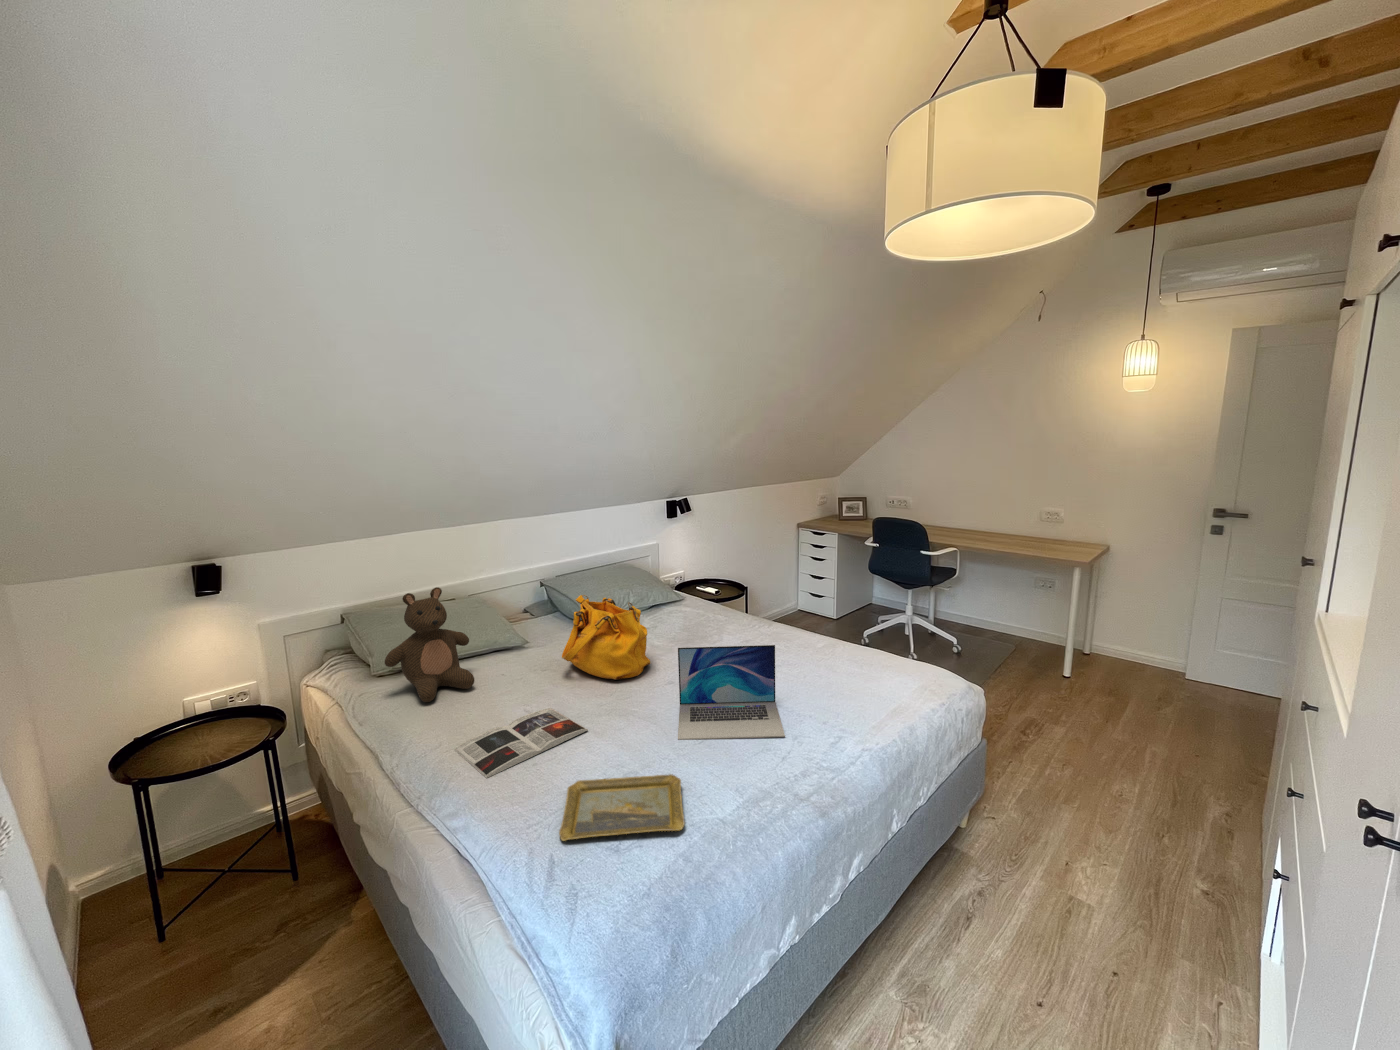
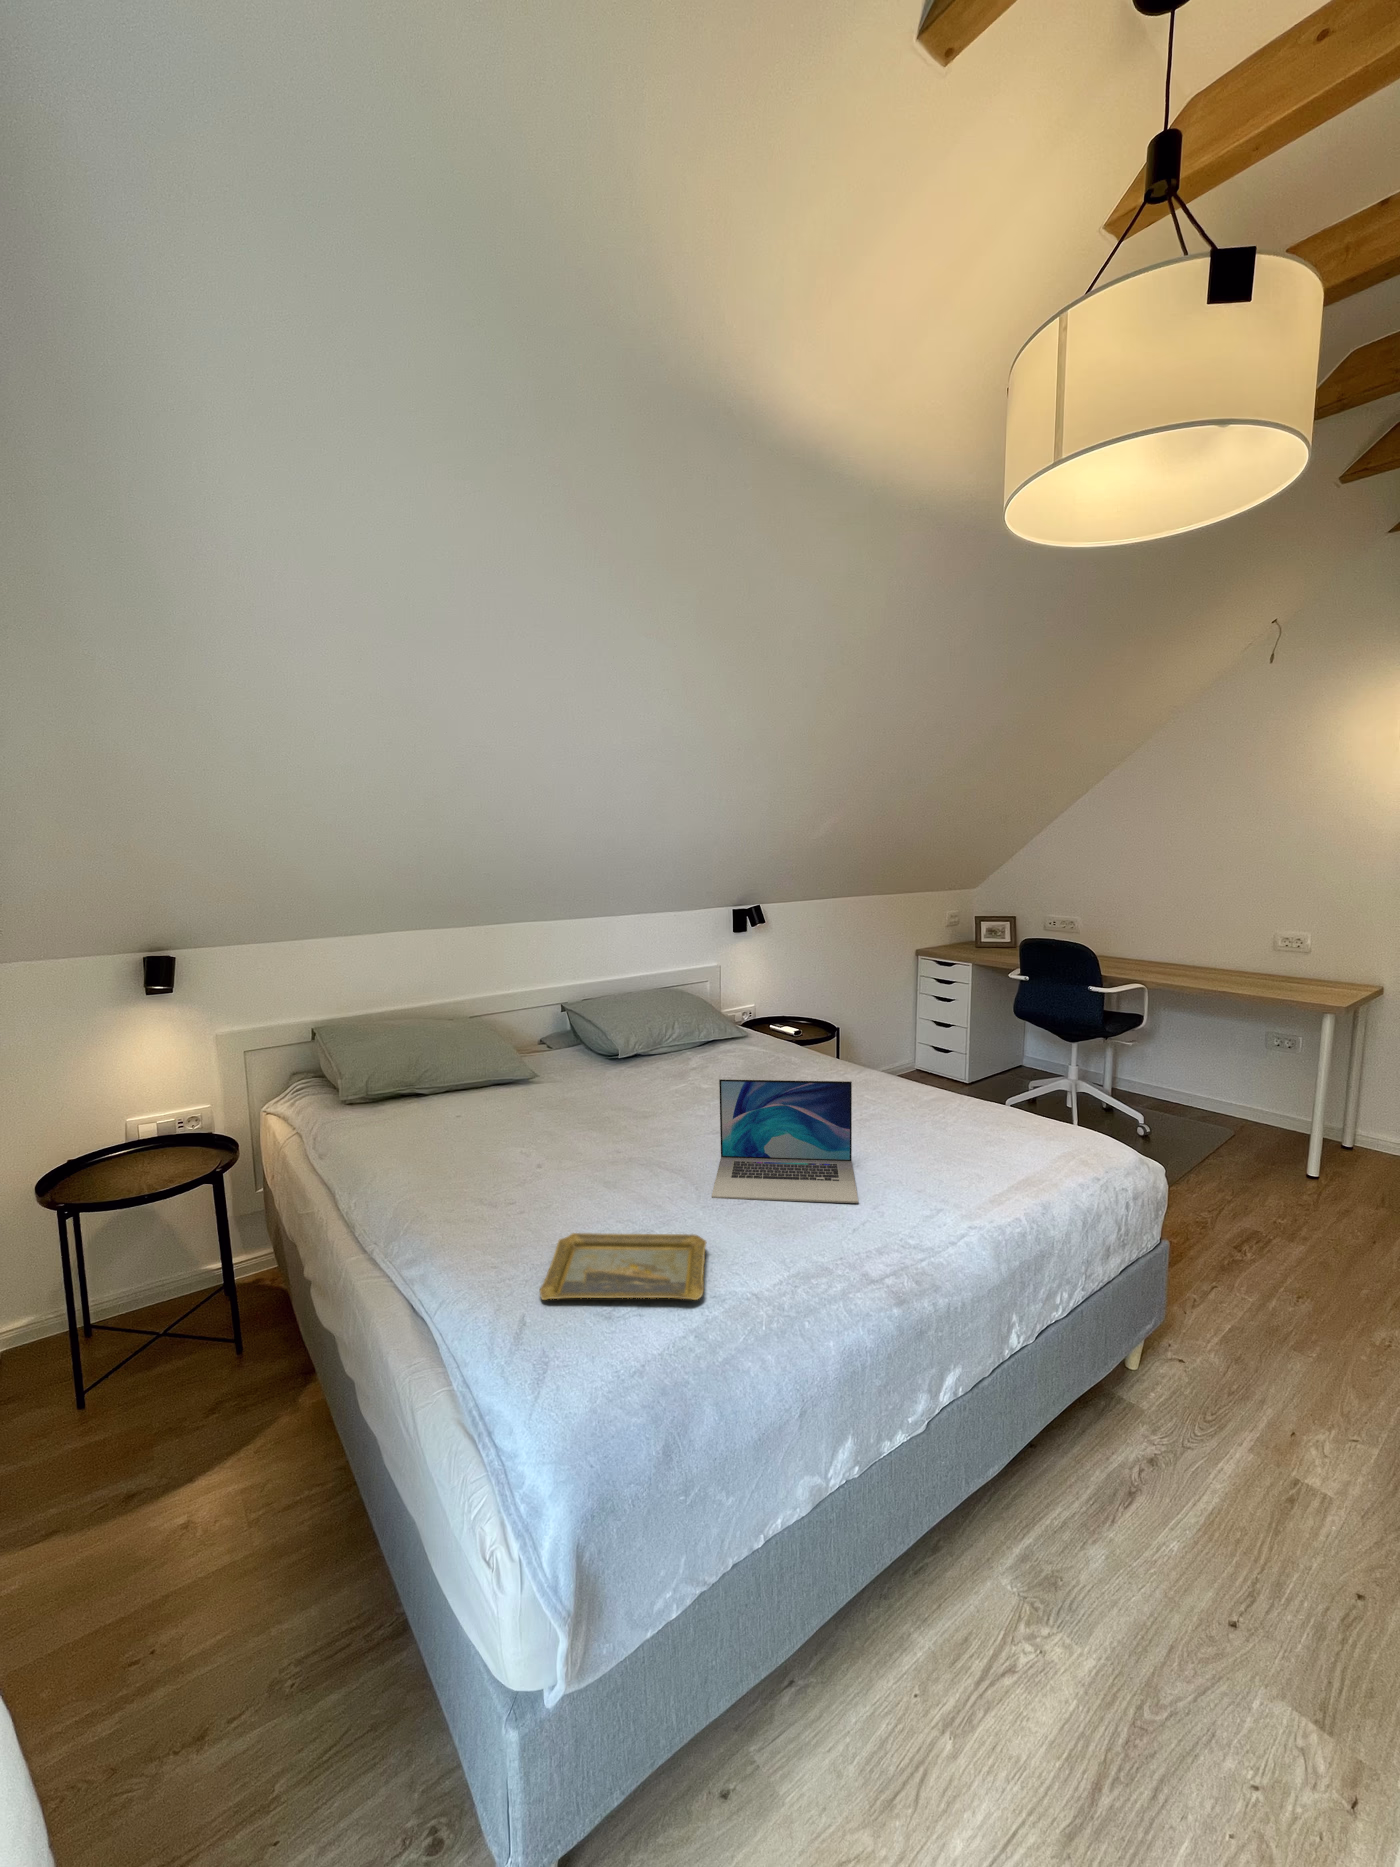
stuffed bear: present [385,587,474,702] -> none [354,994,462,1137]
handbag: present [562,595,650,680] -> none [573,1014,690,1125]
magazine: present [454,708,588,778] -> none [426,1152,596,1225]

